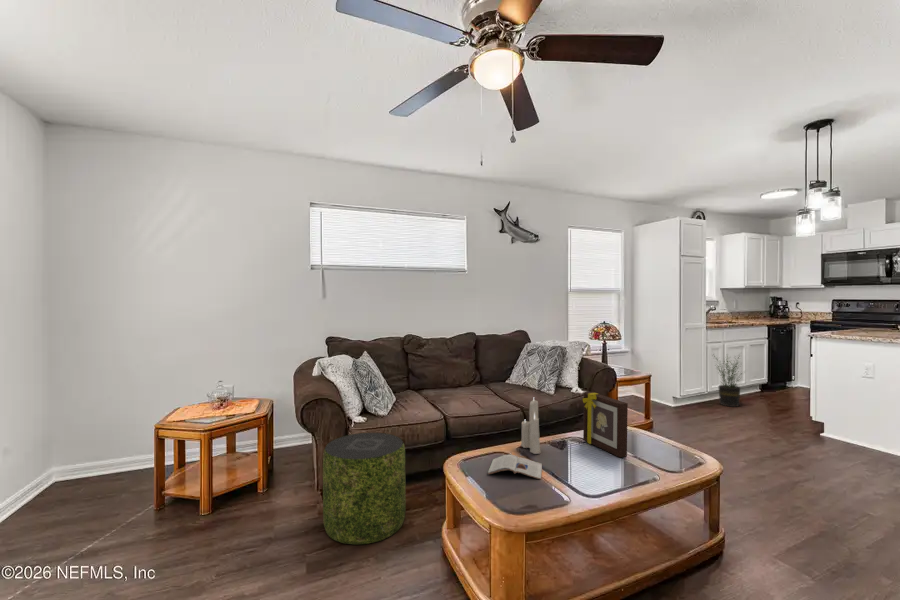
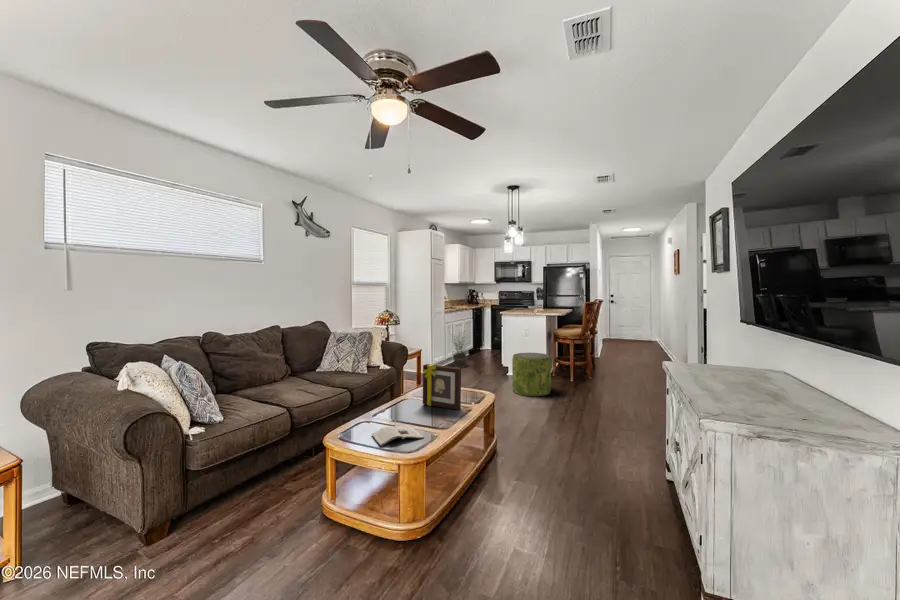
candle: present [521,400,540,454] -> none [381,369,402,422]
pouf: present [323,432,406,544] -> present [512,353,551,396]

